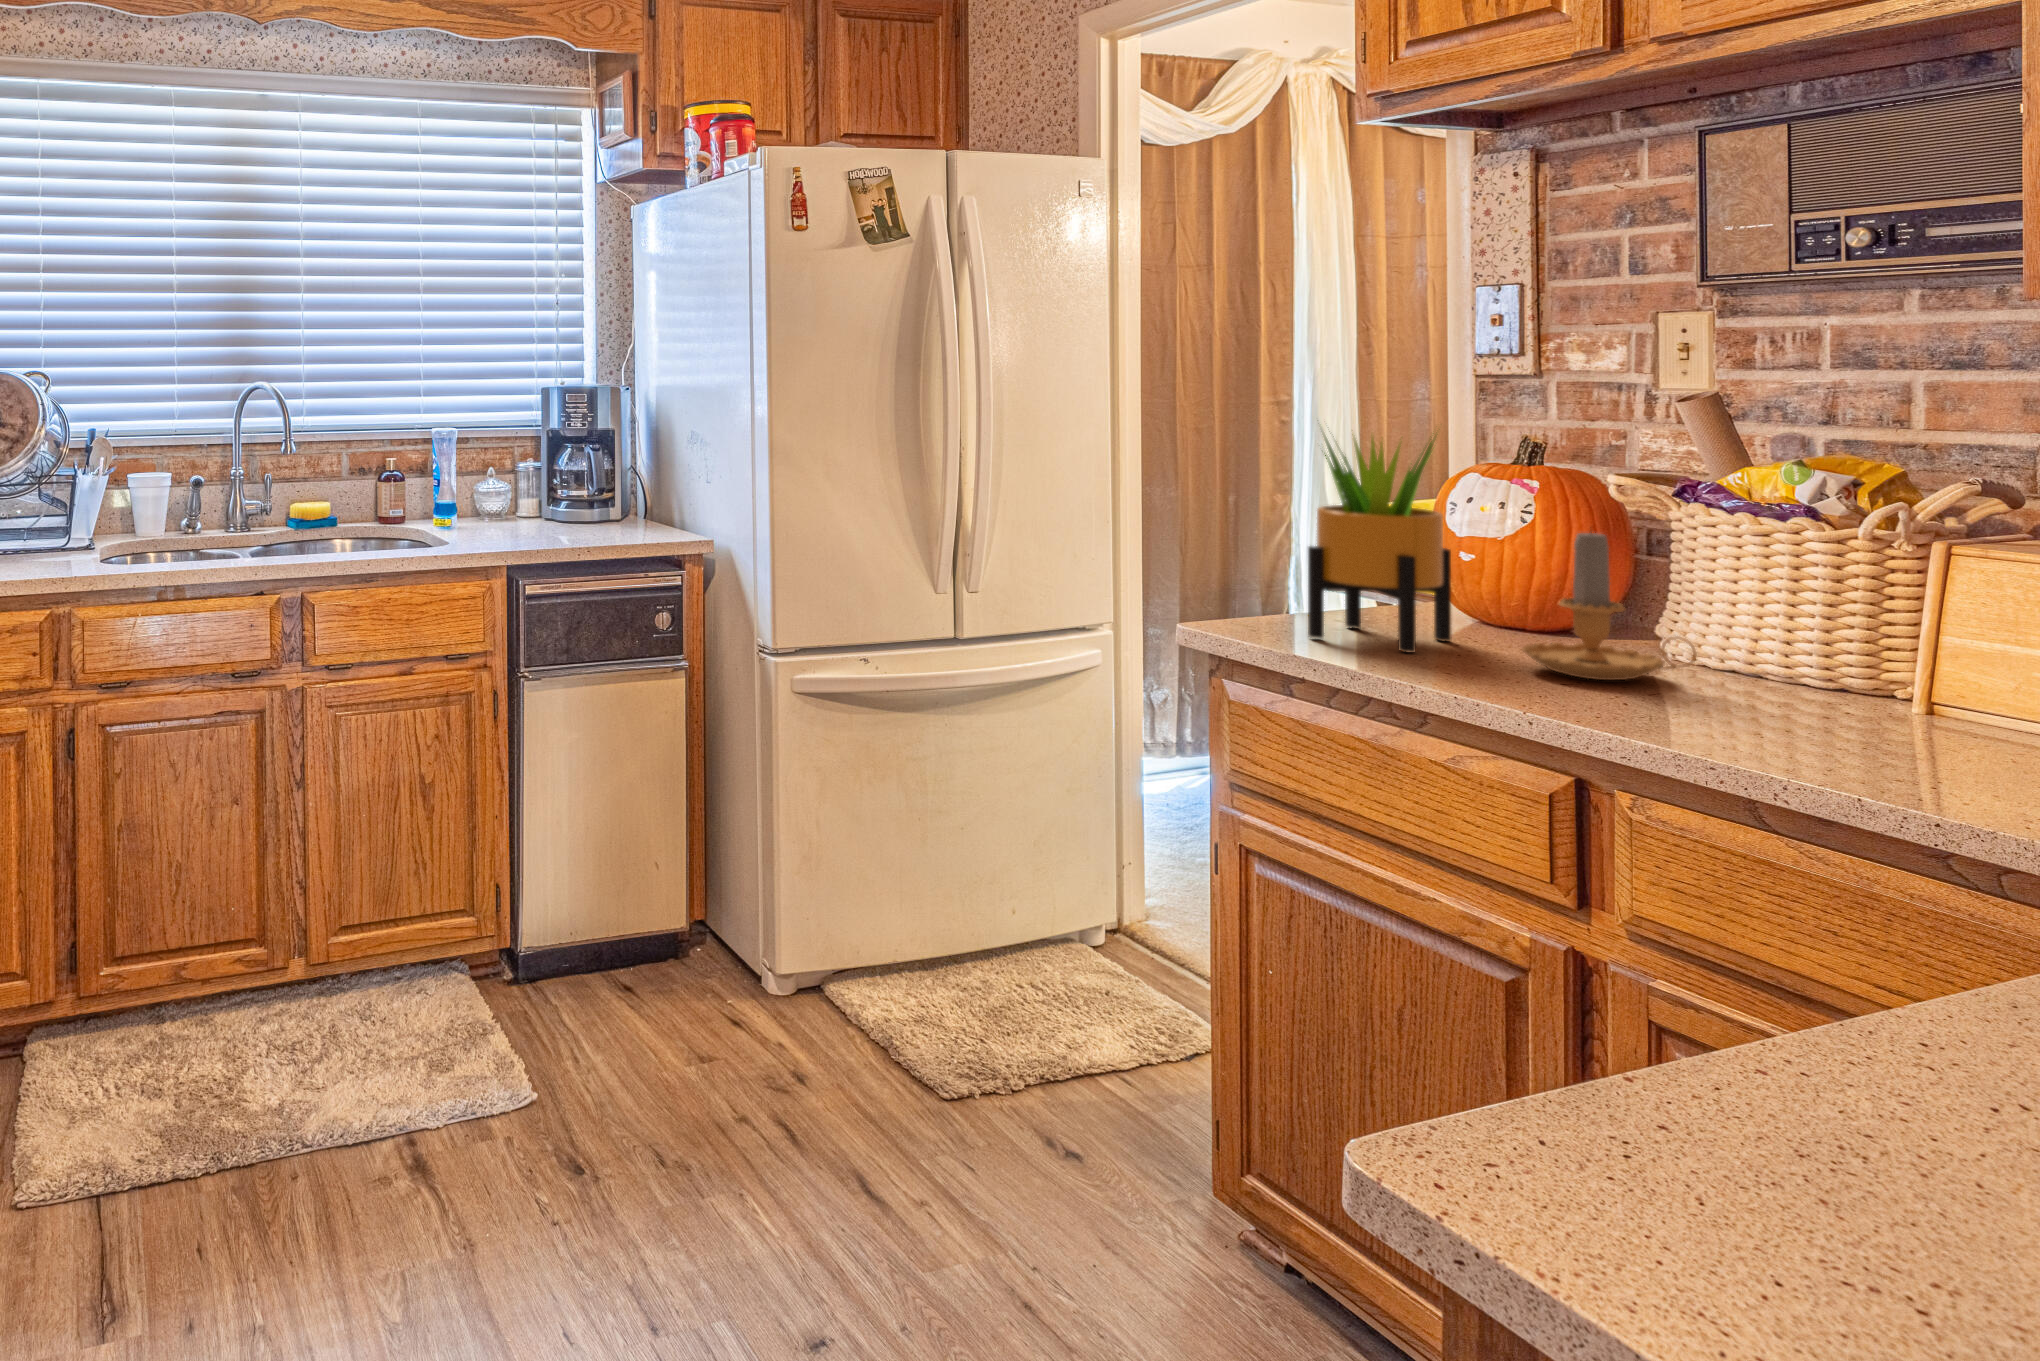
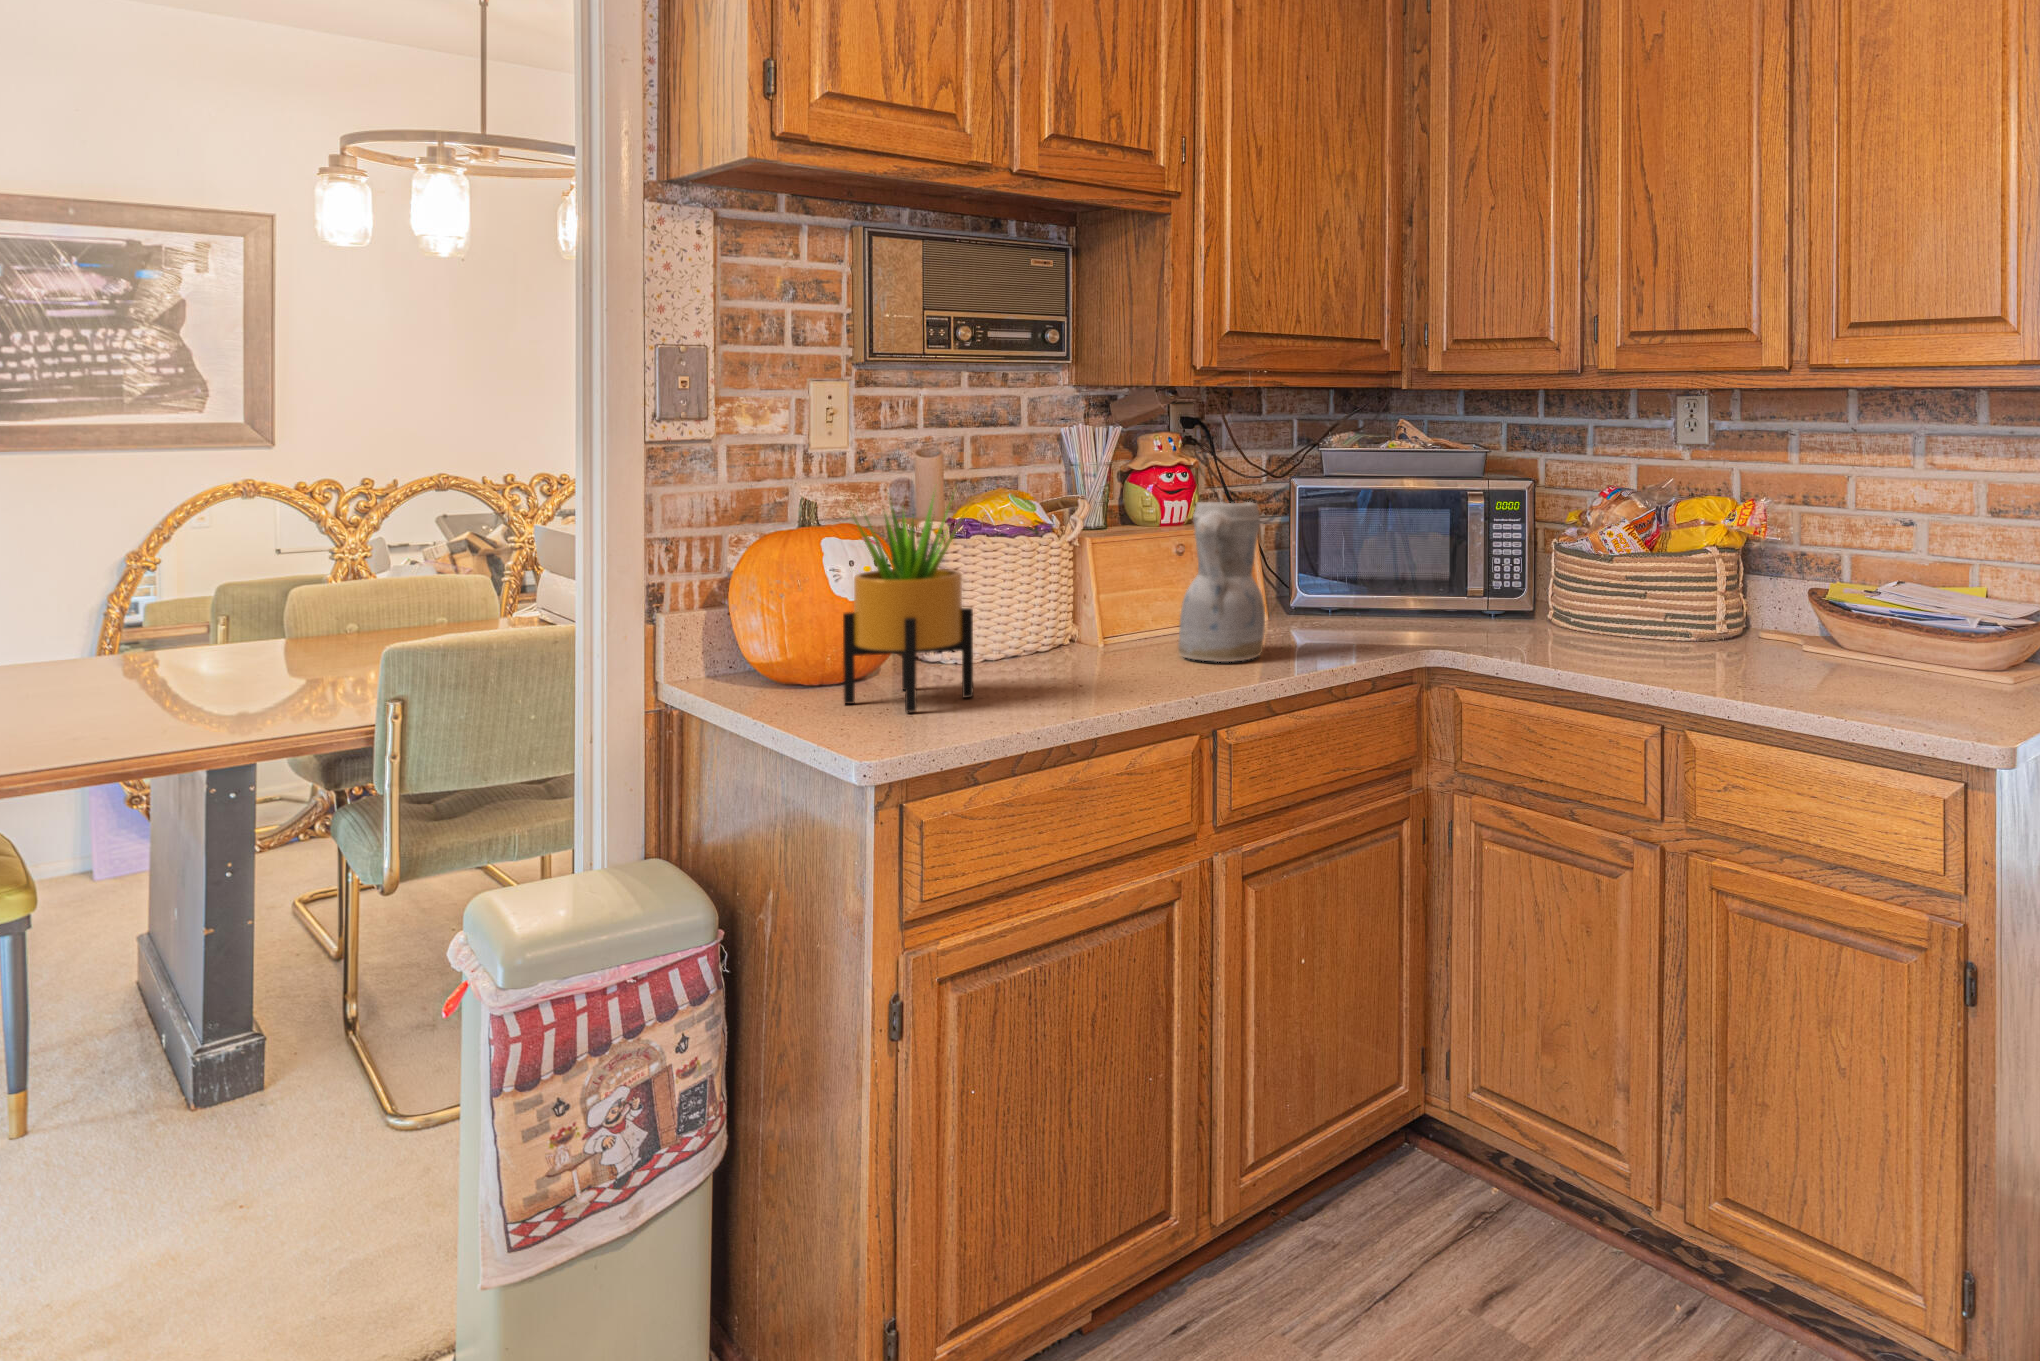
ceramic pitcher: none [1718,488,1957,761] -> present [1178,502,1265,662]
candle: present [1522,532,1697,680] -> none [994,554,1086,676]

